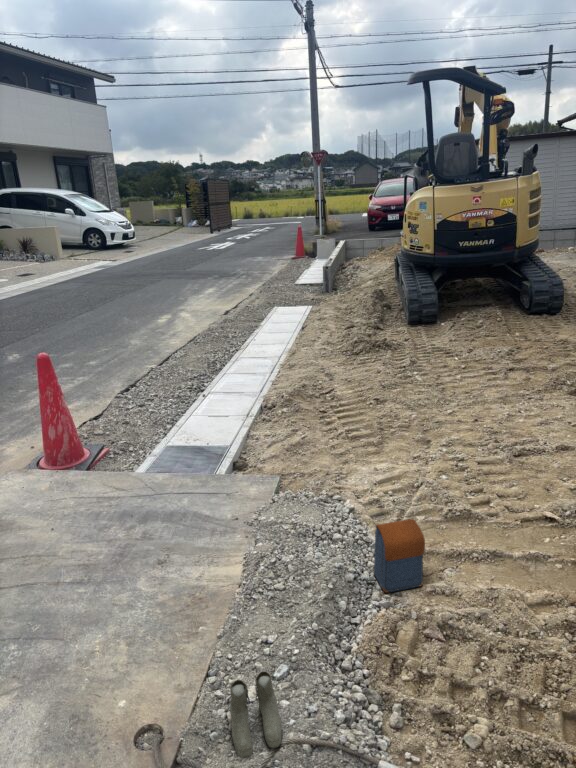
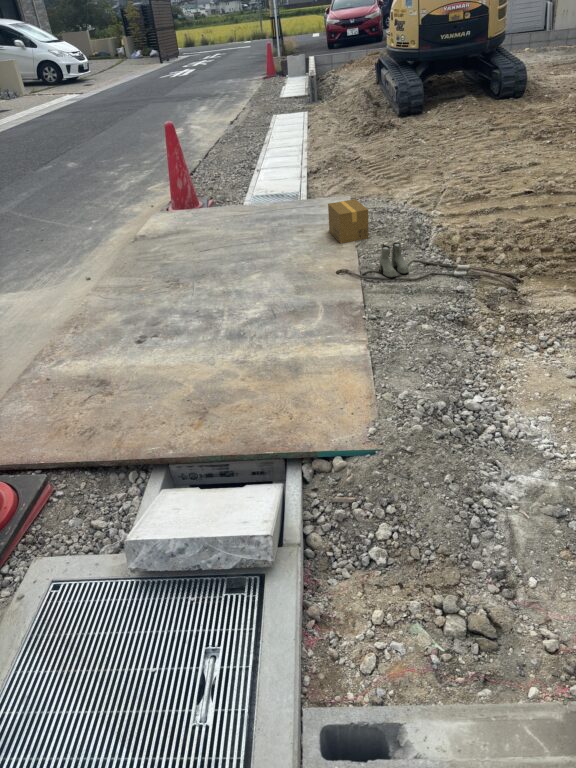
cardboard box: none [206,516,261,600] -> present [328,199,368,243]
backpack: present [374,519,425,593] -> none [430,185,463,229]

